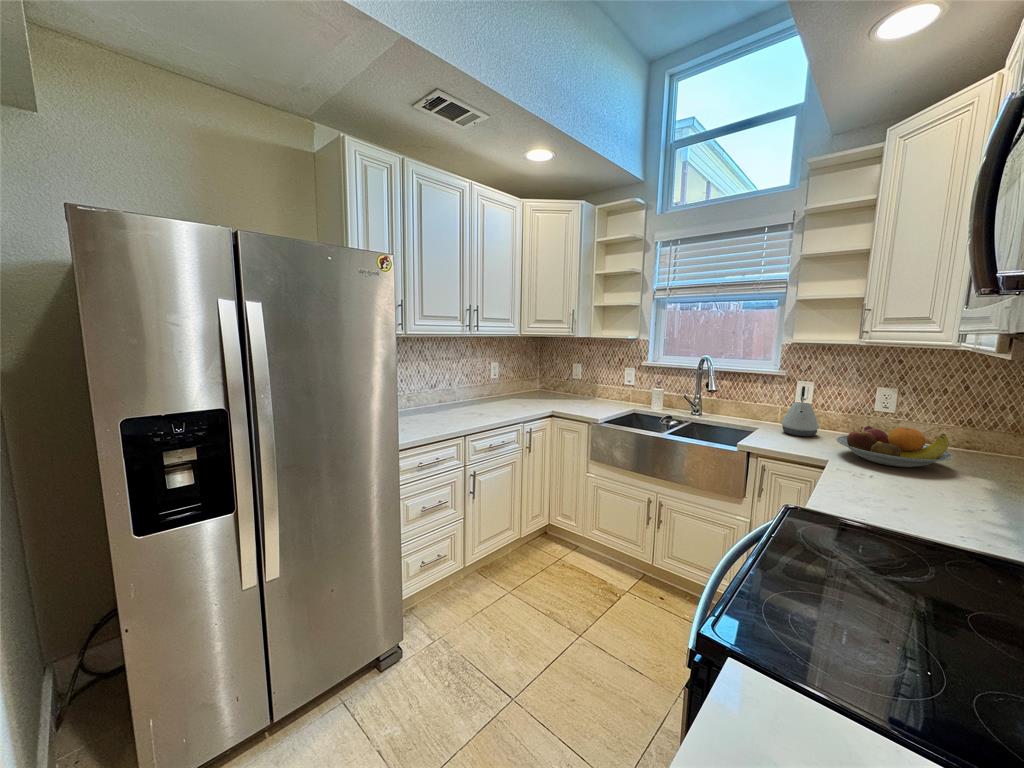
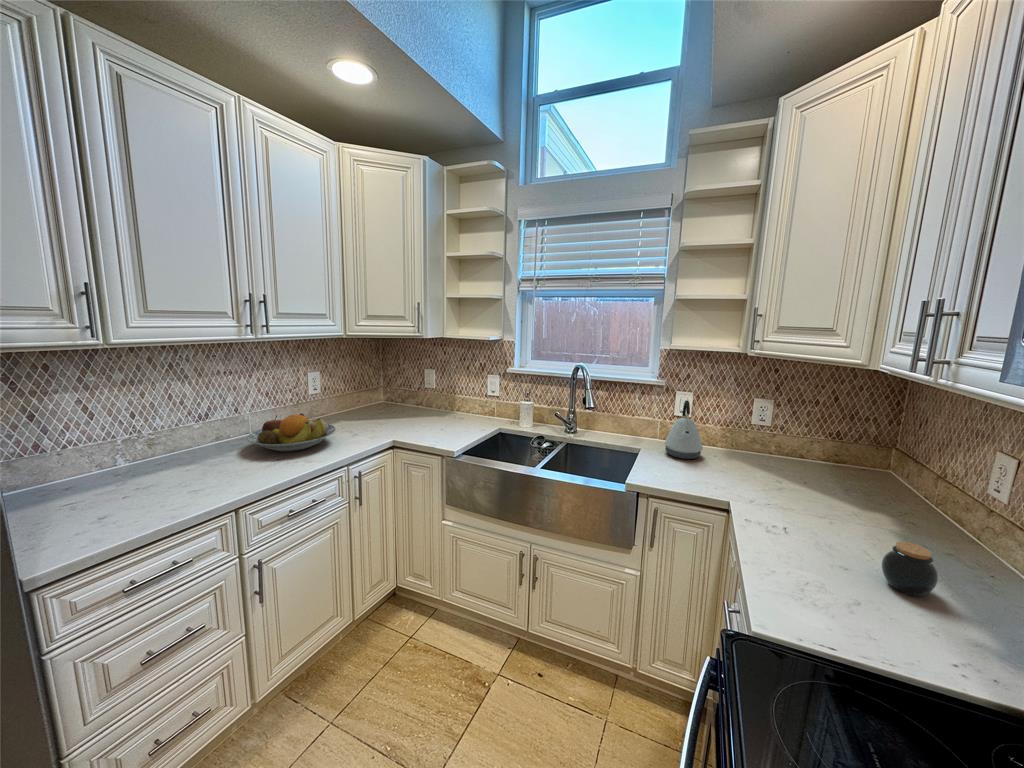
fruit bowl: present [836,426,953,467] -> present [247,413,336,452]
jar: none [939,475,985,514] -> present [882,542,938,596]

